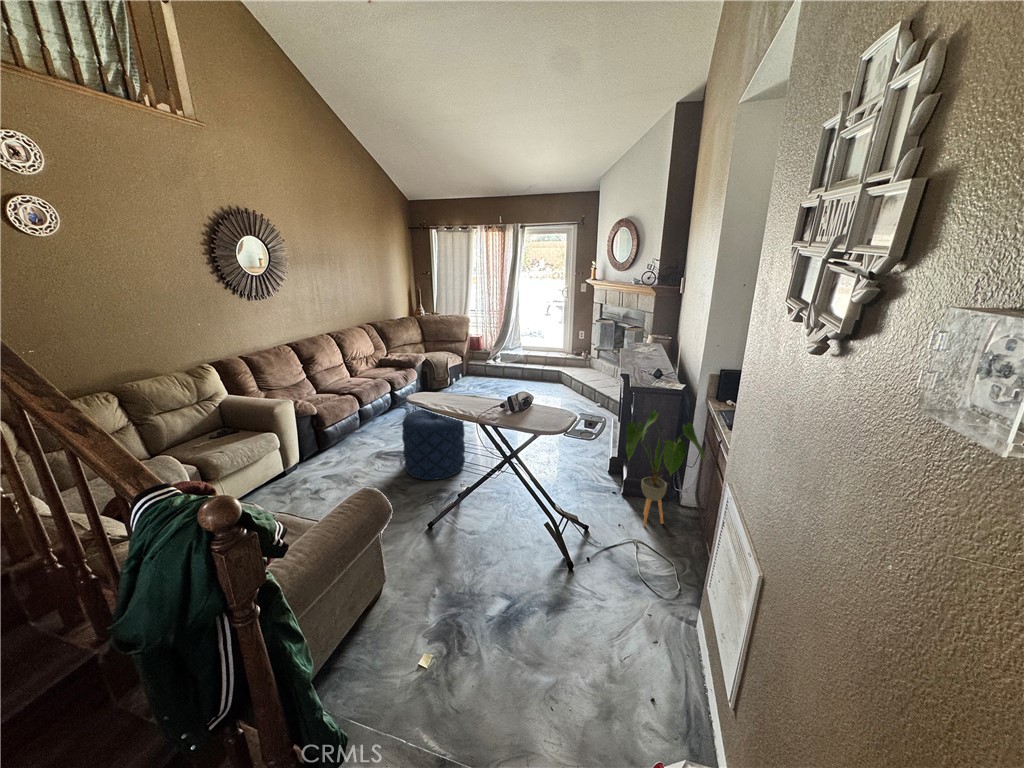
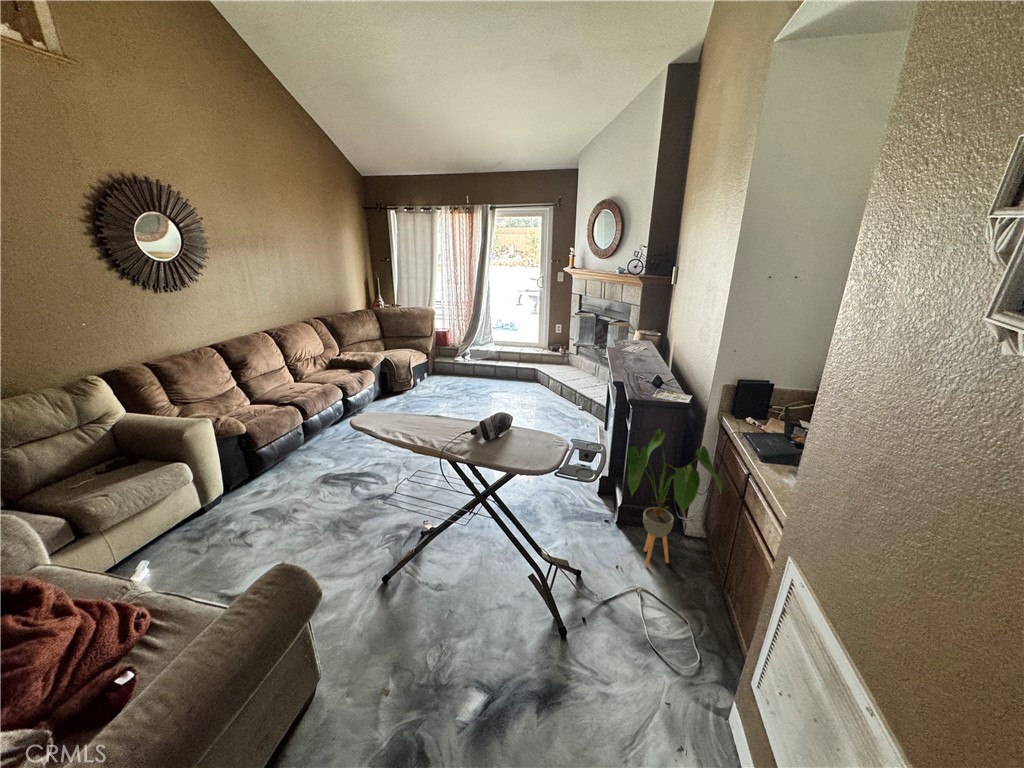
pouf: present [402,409,465,480] -> none [351,422,429,513]

